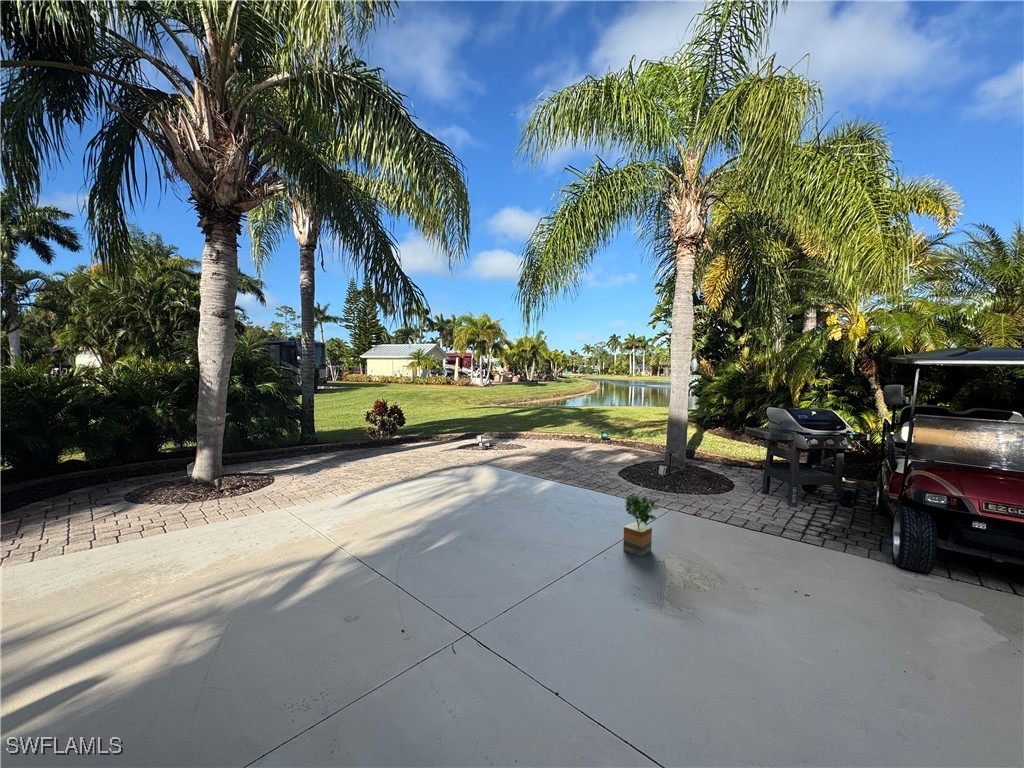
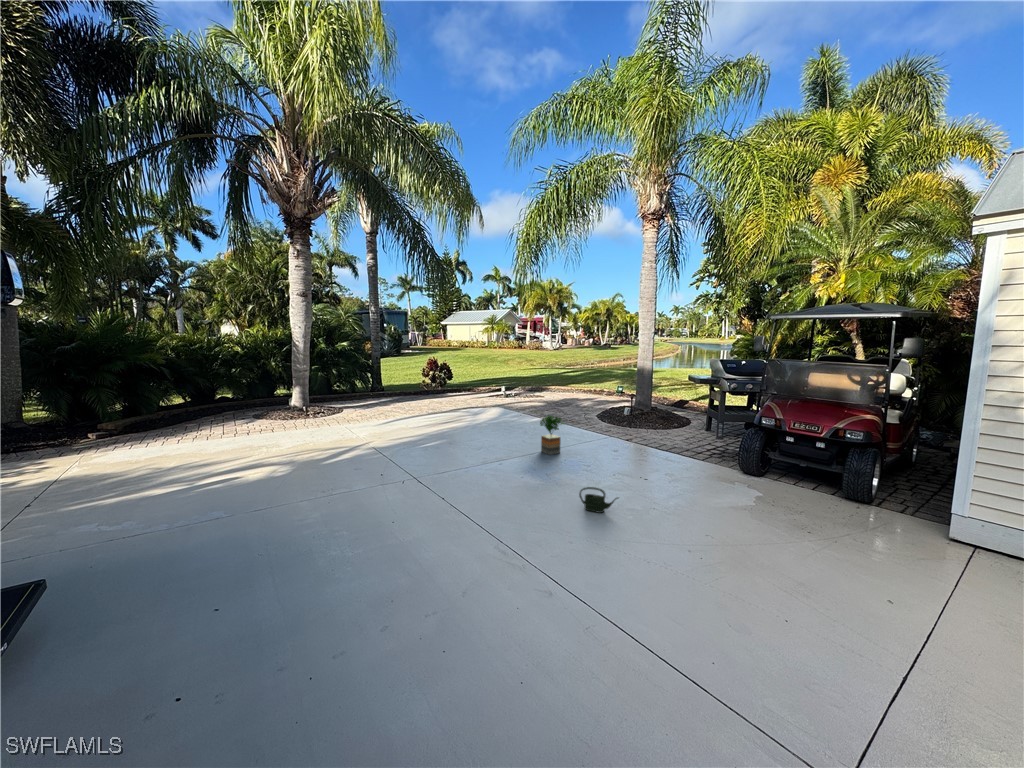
watering can: none [836,664,921,716] -> present [579,487,618,513]

